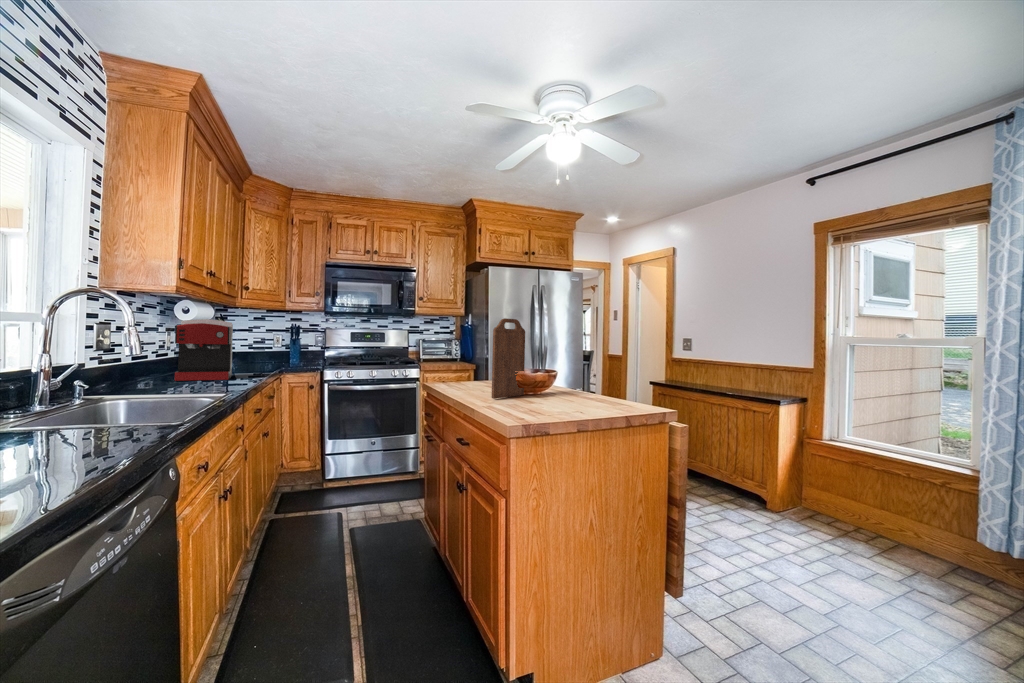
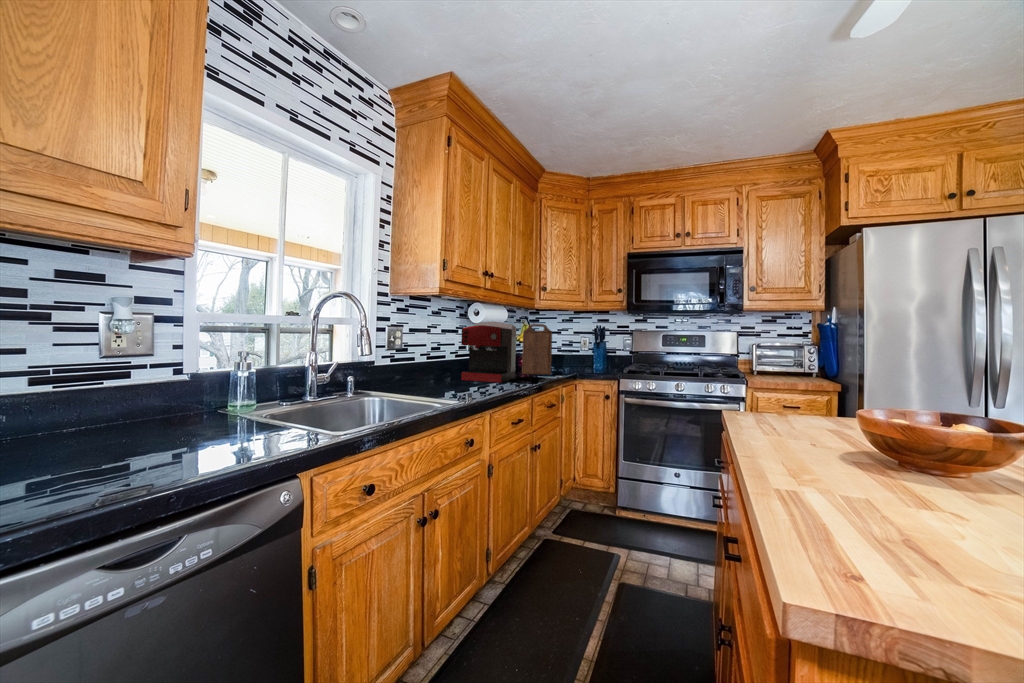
cutting board: present [491,318,525,399] -> present [522,324,552,375]

